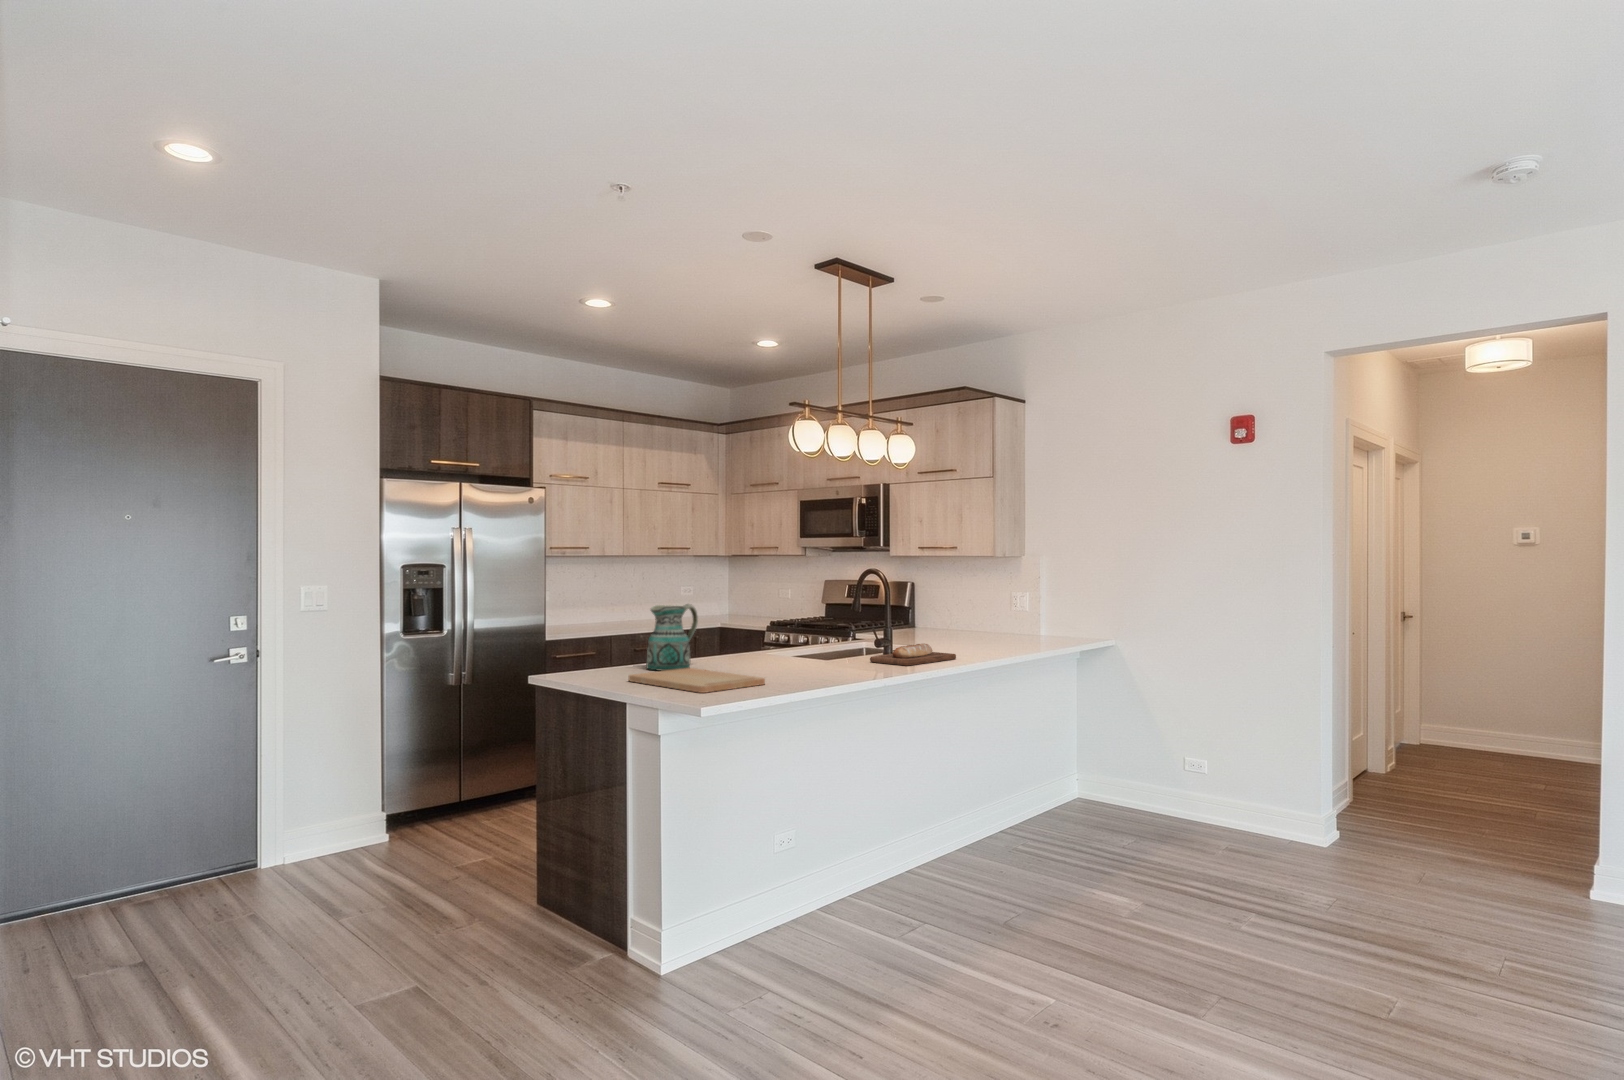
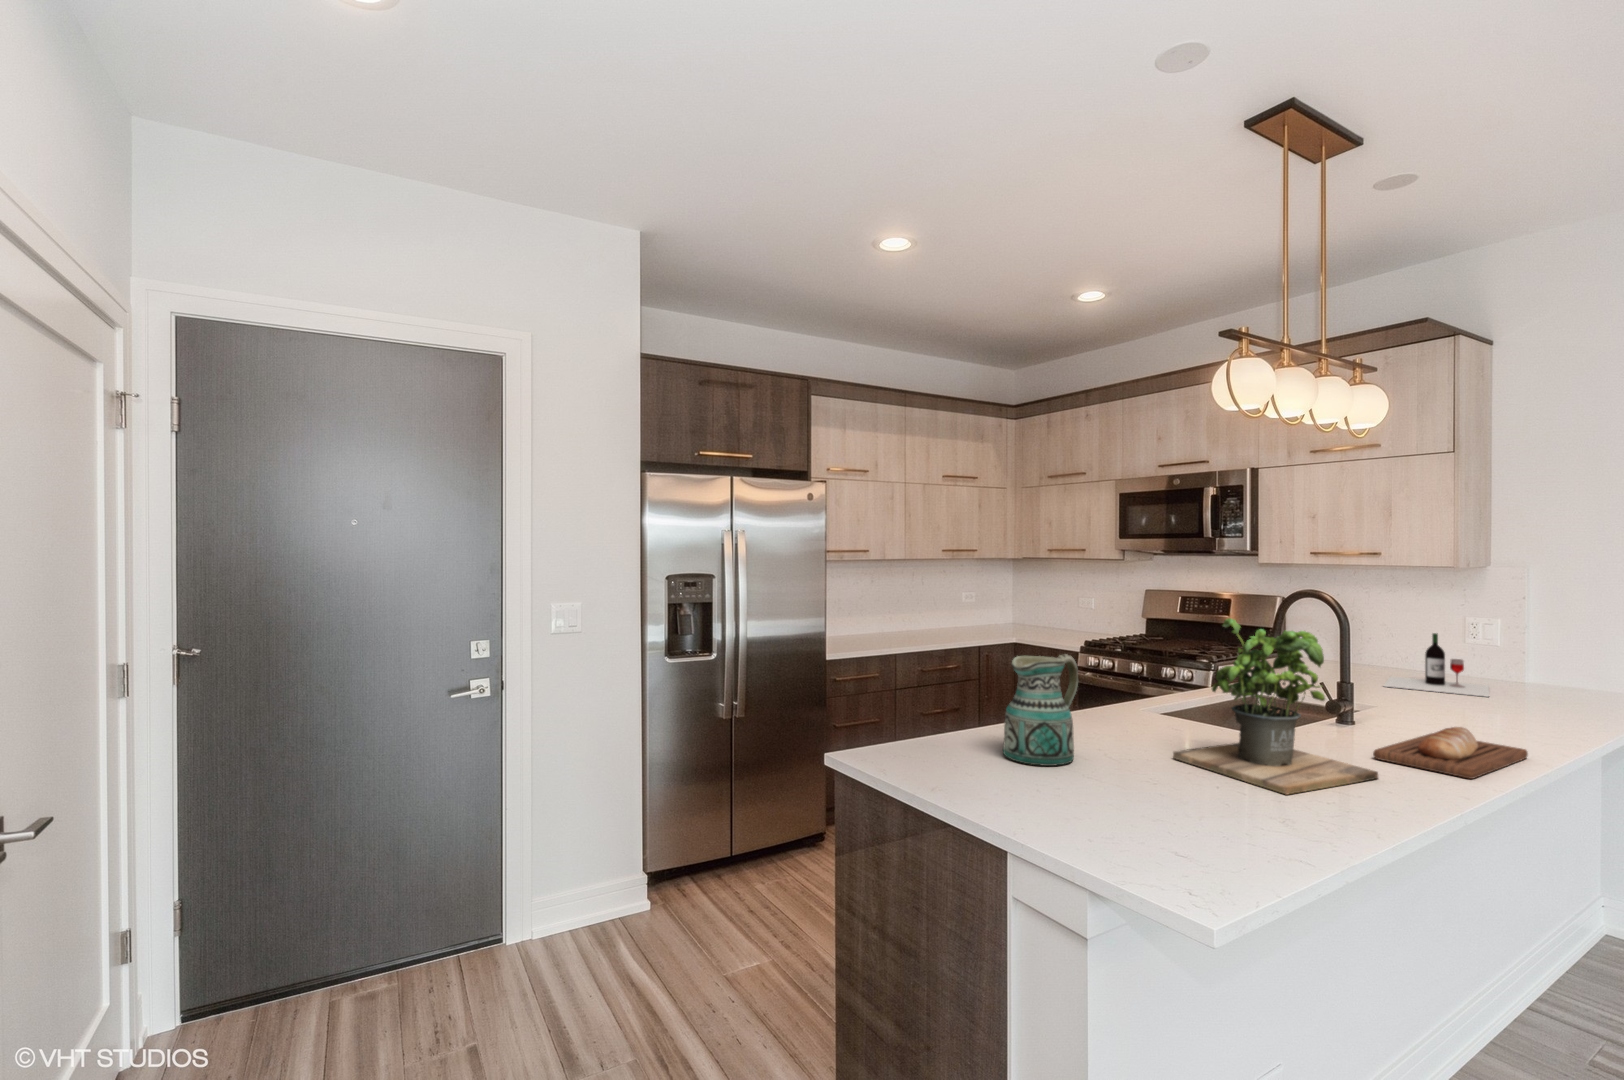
potted plant: none [752,579,857,673] -> present [1173,618,1378,794]
wine bottle: none [944,601,1012,640] -> present [1384,633,1489,697]
cutting board: present [628,668,765,693] -> none [1001,771,1279,874]

